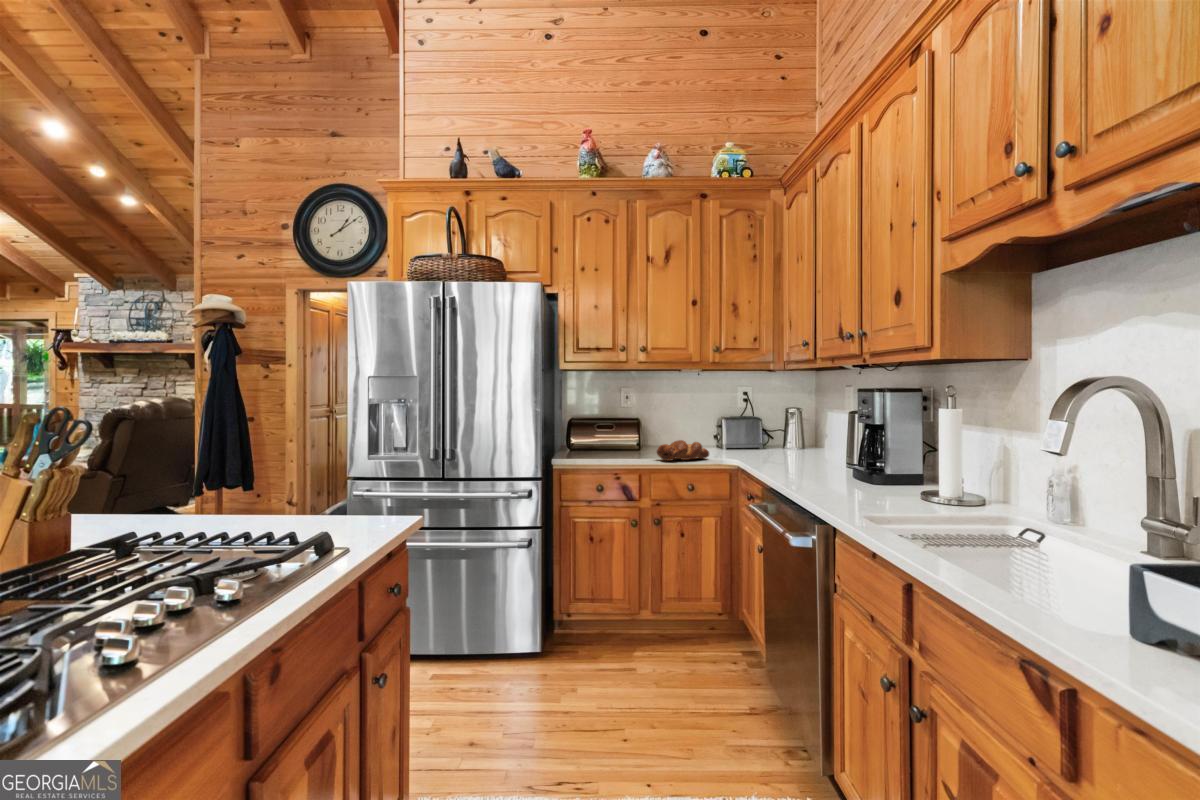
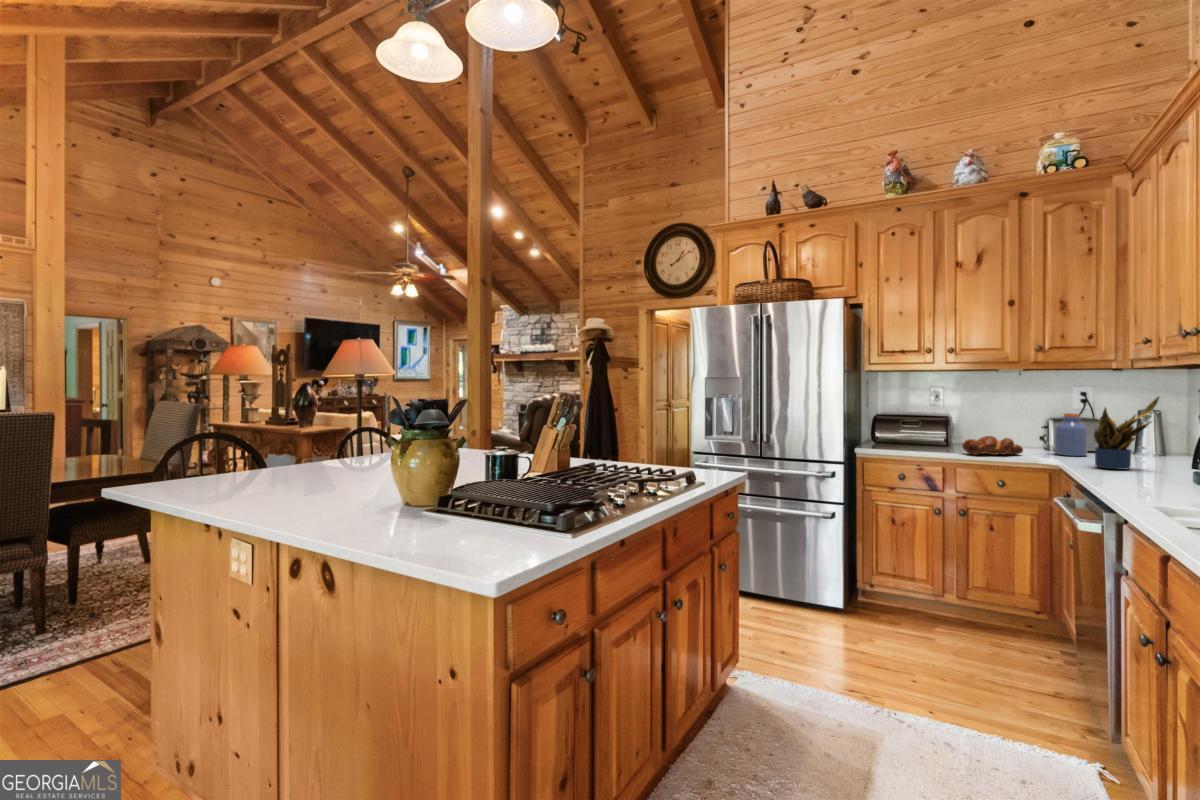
potted plant: none [775,398,826,471] -> present [1094,397,1159,470]
jar: none [733,416,760,457] -> present [1054,413,1088,456]

